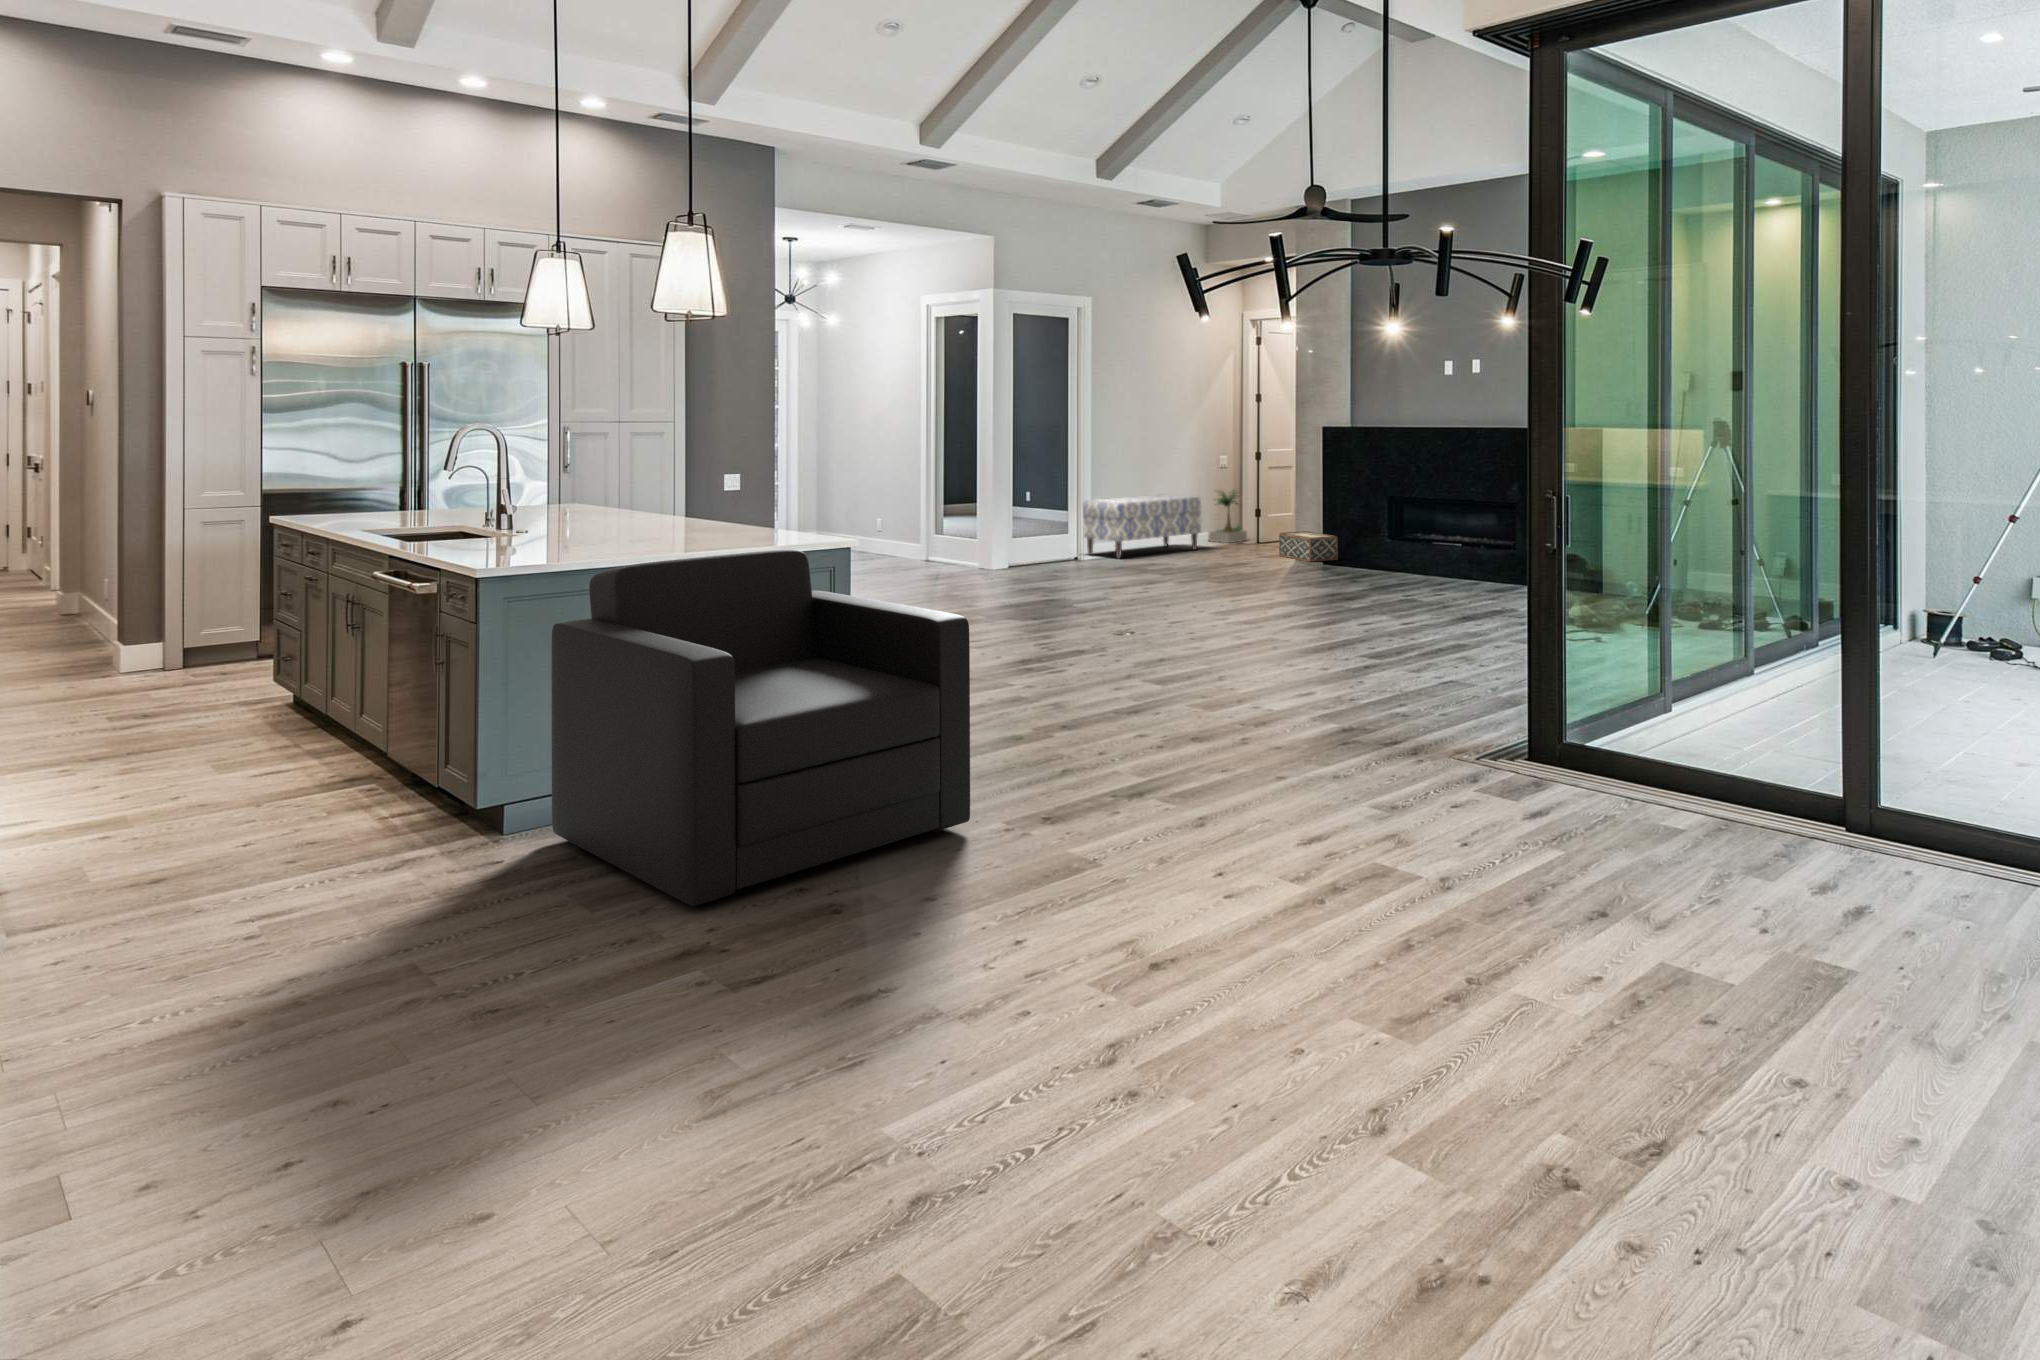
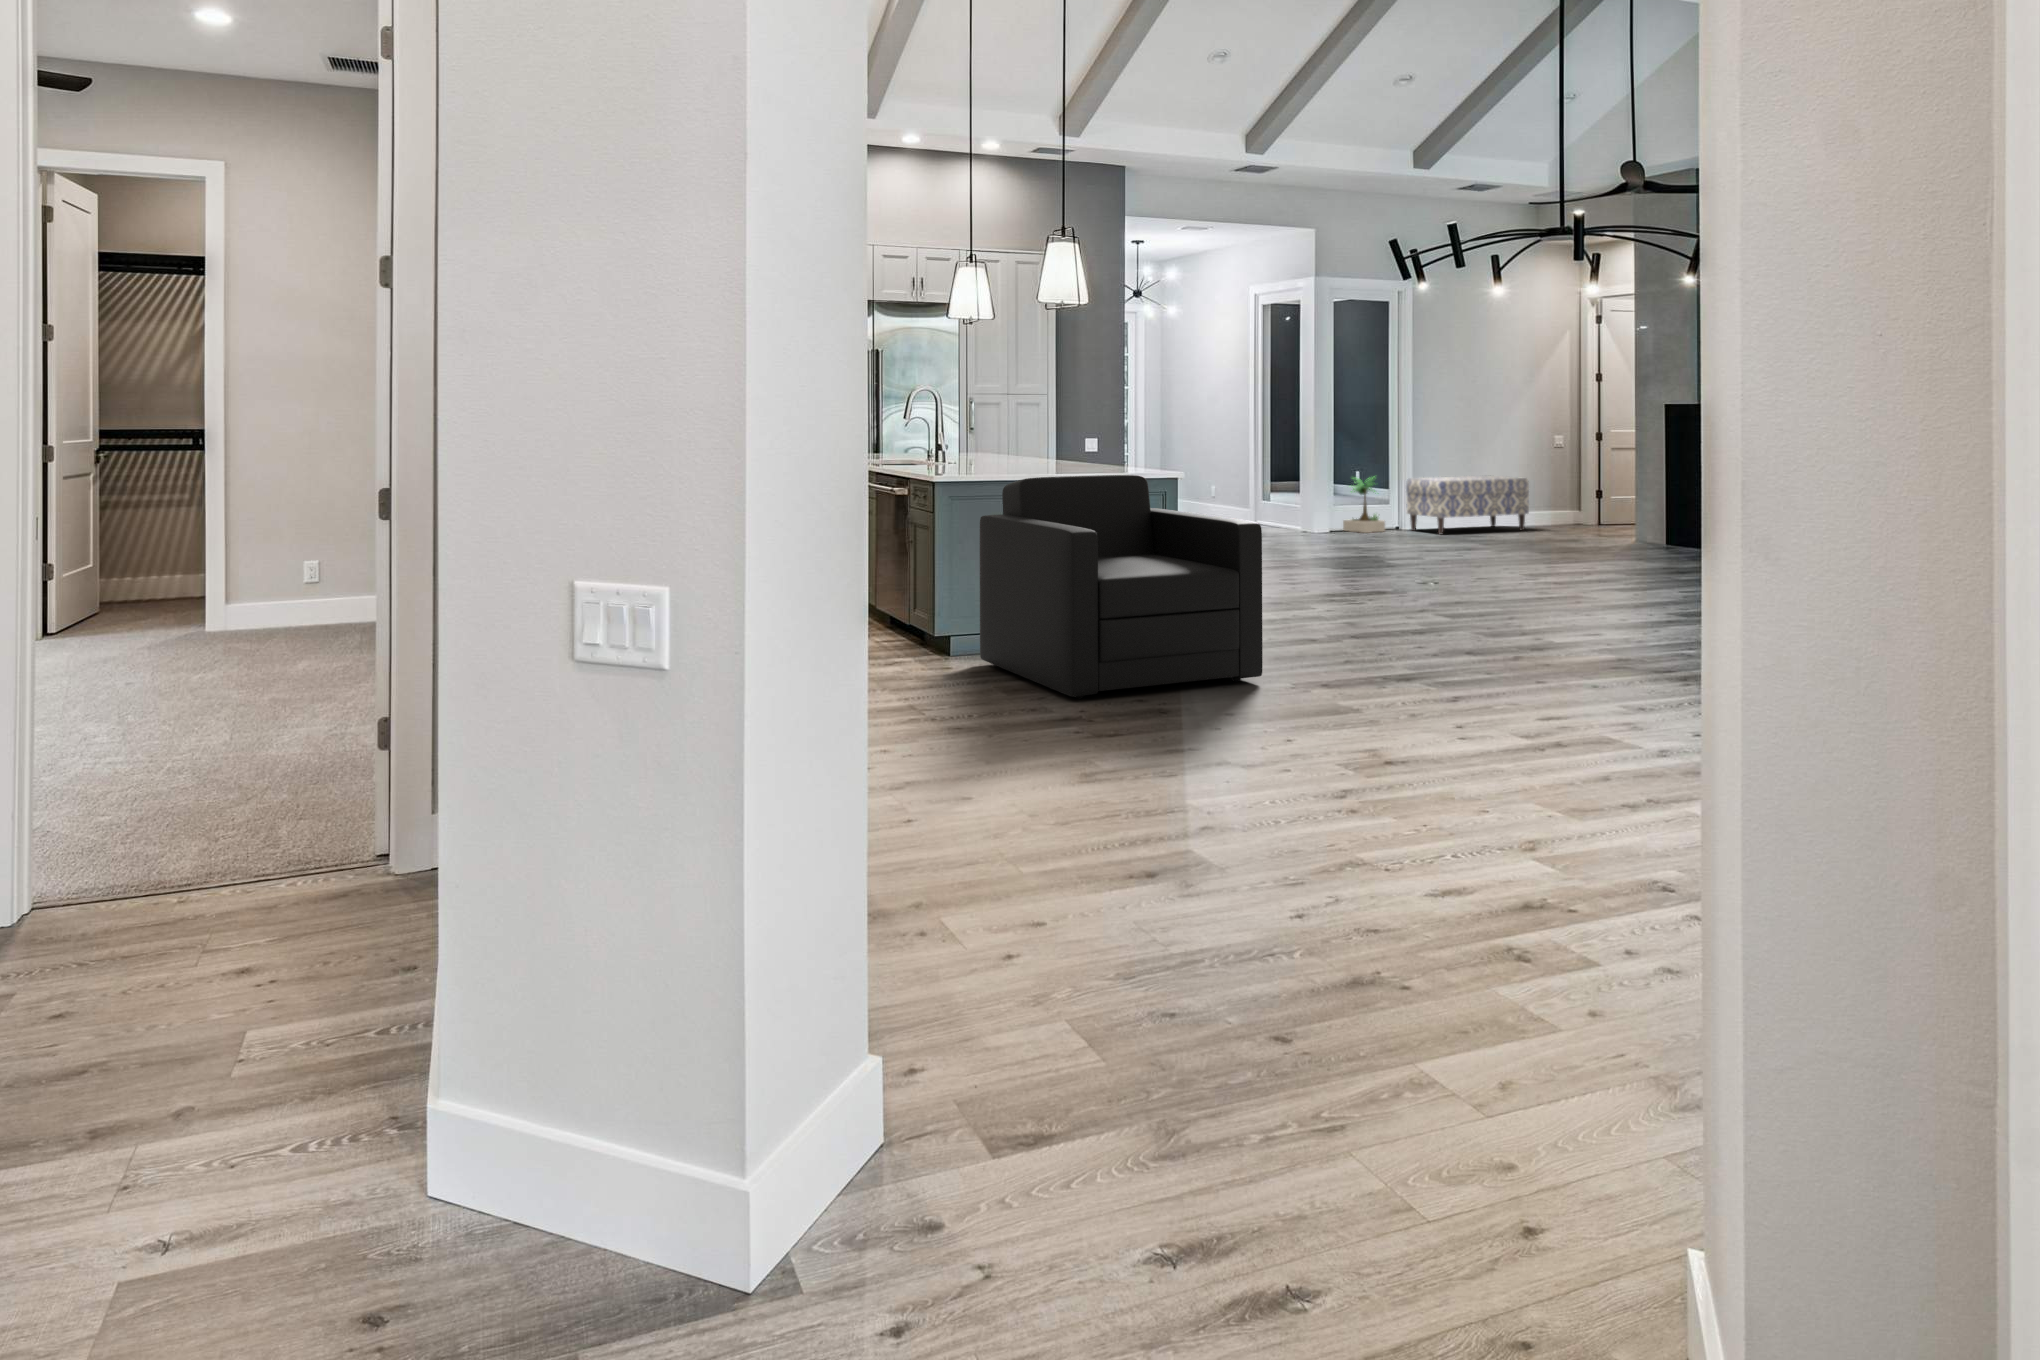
potted plant: present [1208,490,1247,543] -> present [1343,476,1385,533]
woven basket: present [1279,531,1338,562] -> none [1610,515,1674,544]

